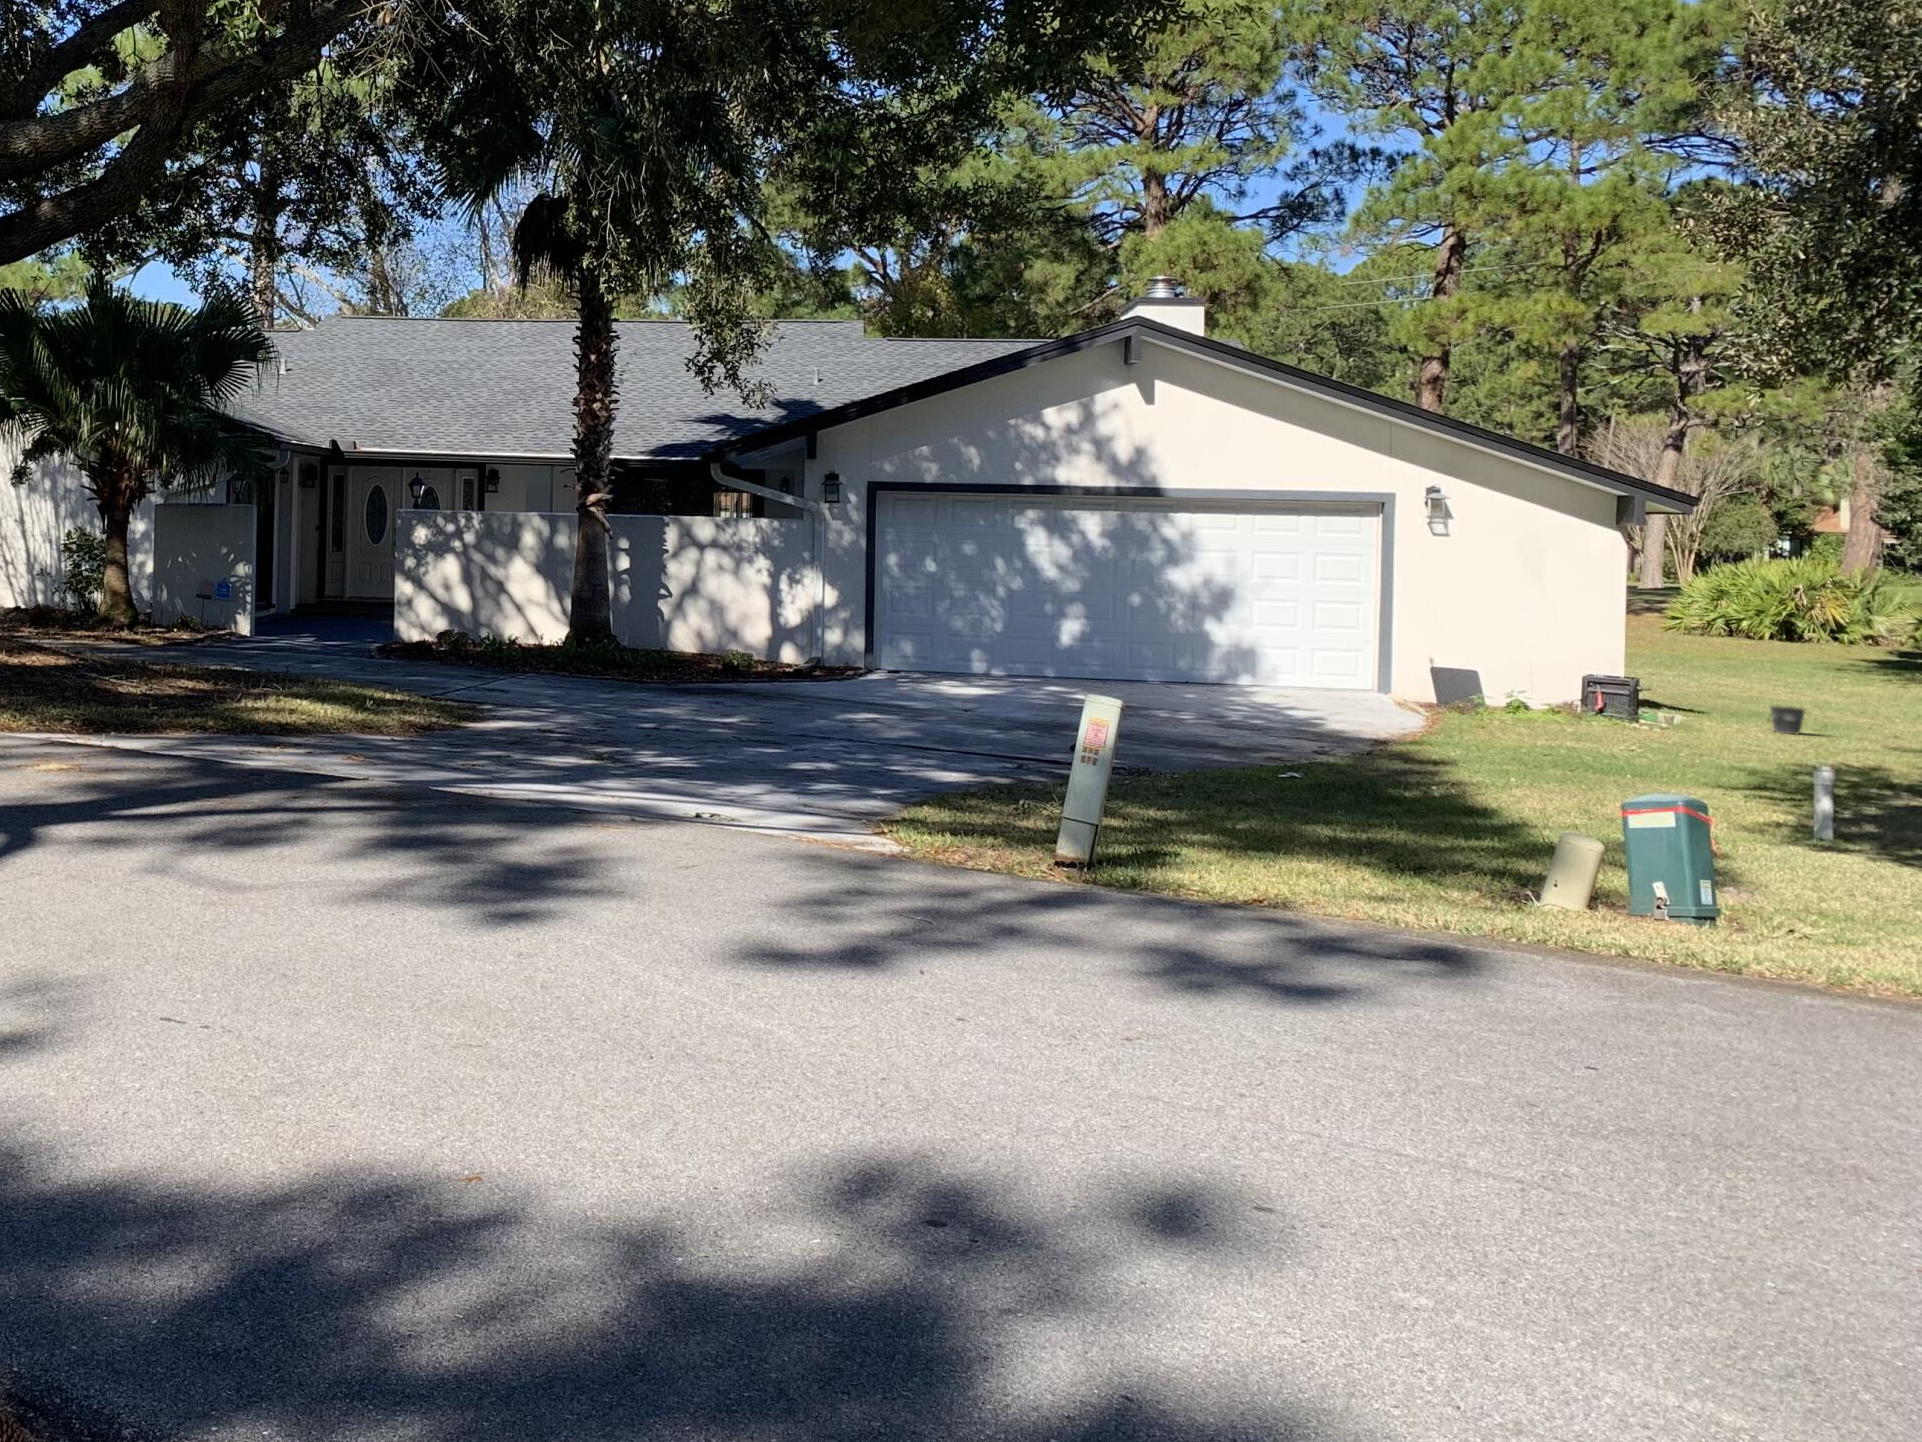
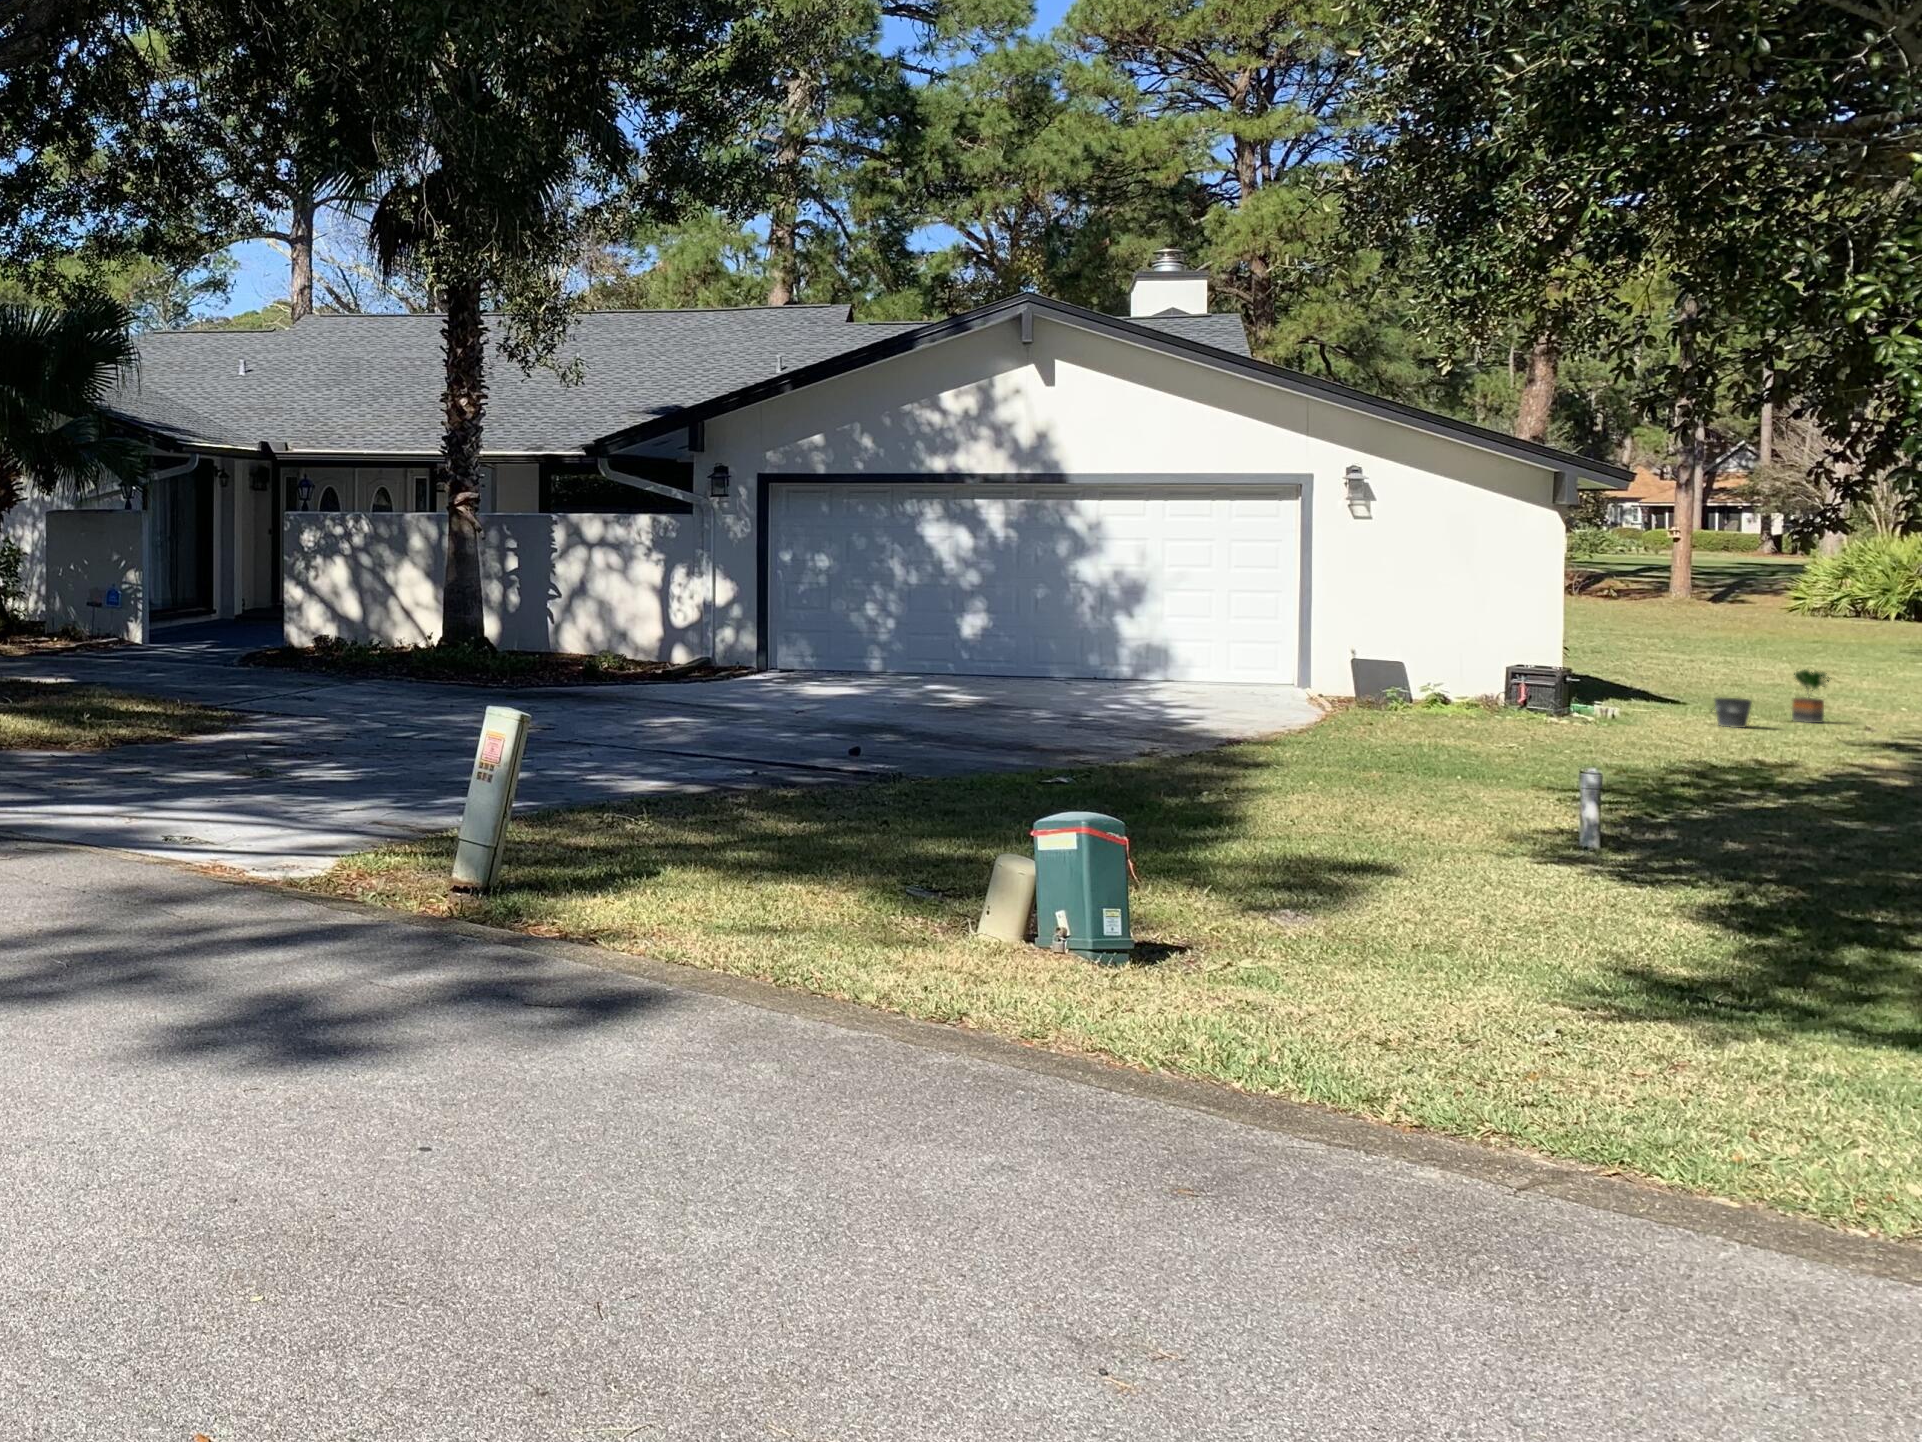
potted tree: none [1831,681,1869,731] -> present [1792,670,1830,723]

